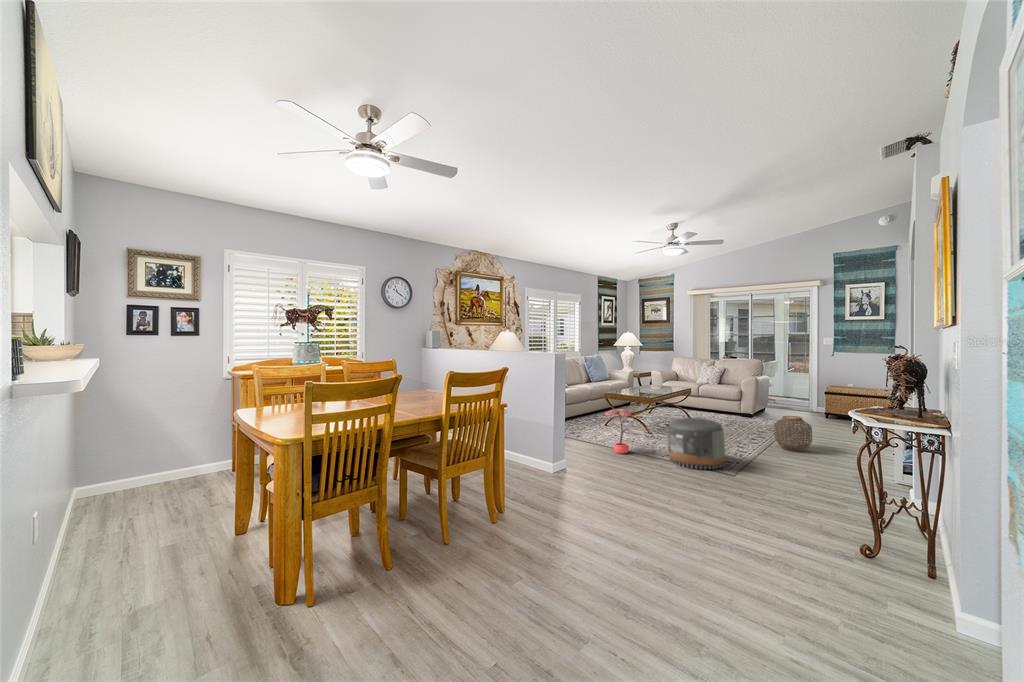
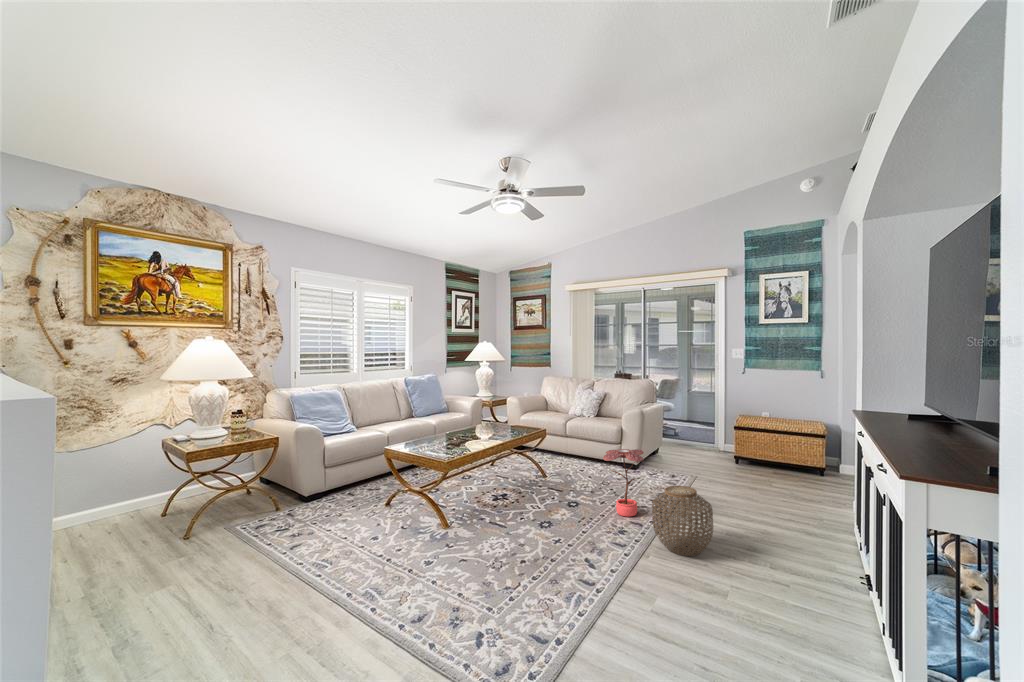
potted plant: present [605,409,635,454] -> present [603,449,644,517]
pouf: present [668,418,725,469] -> none [426,511,540,648]

